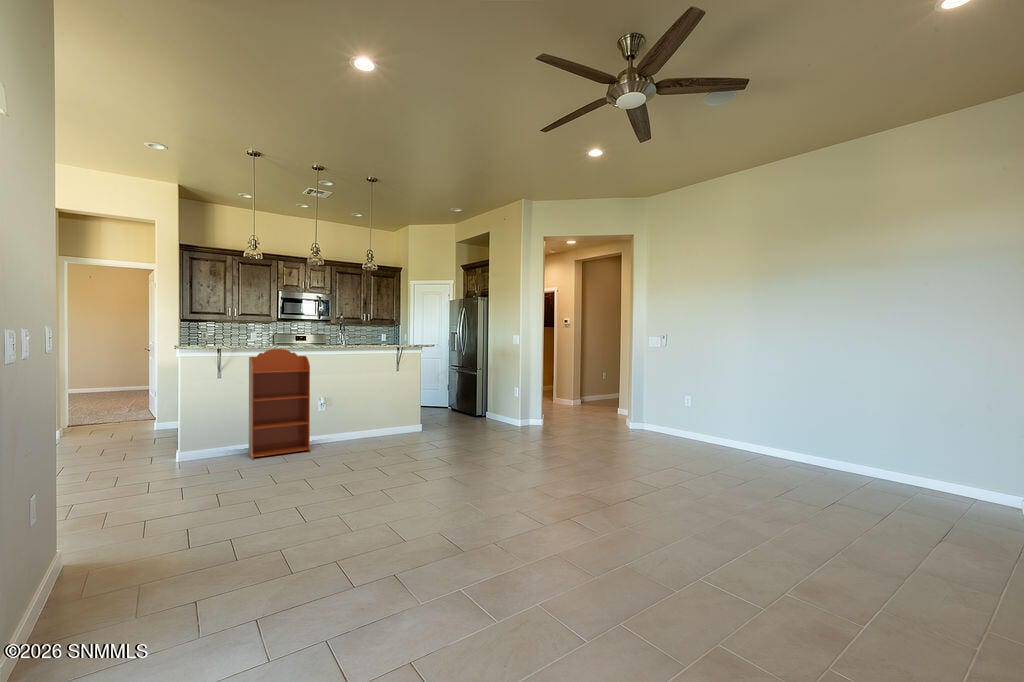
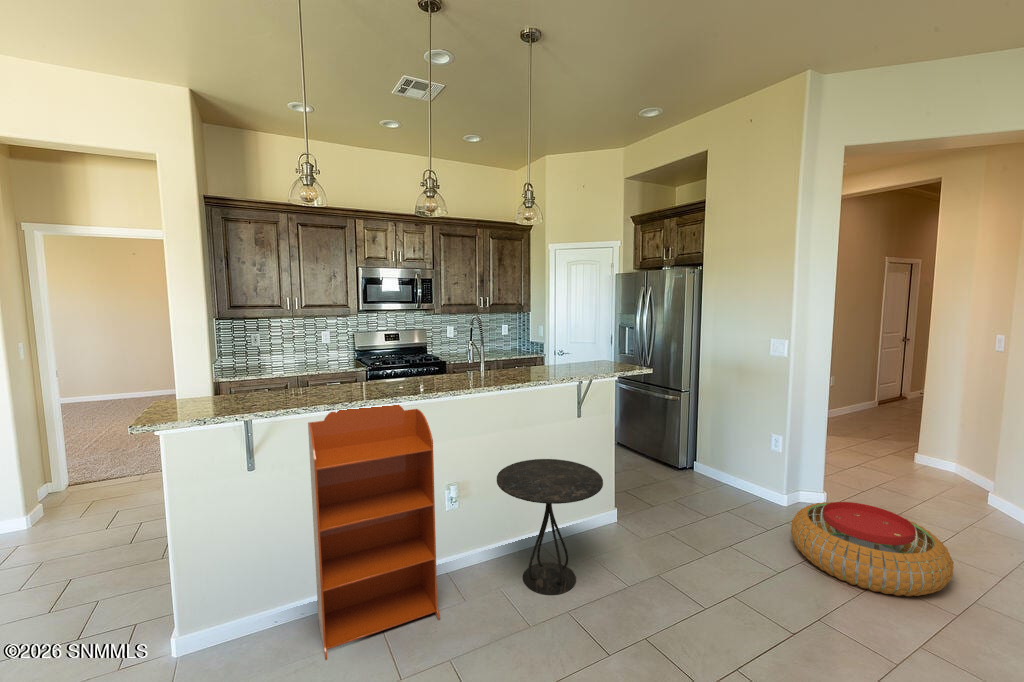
side table: none [344,389,398,447] -> present [497,459,603,595]
pouf: none [501,413,562,444] -> present [791,502,954,596]

